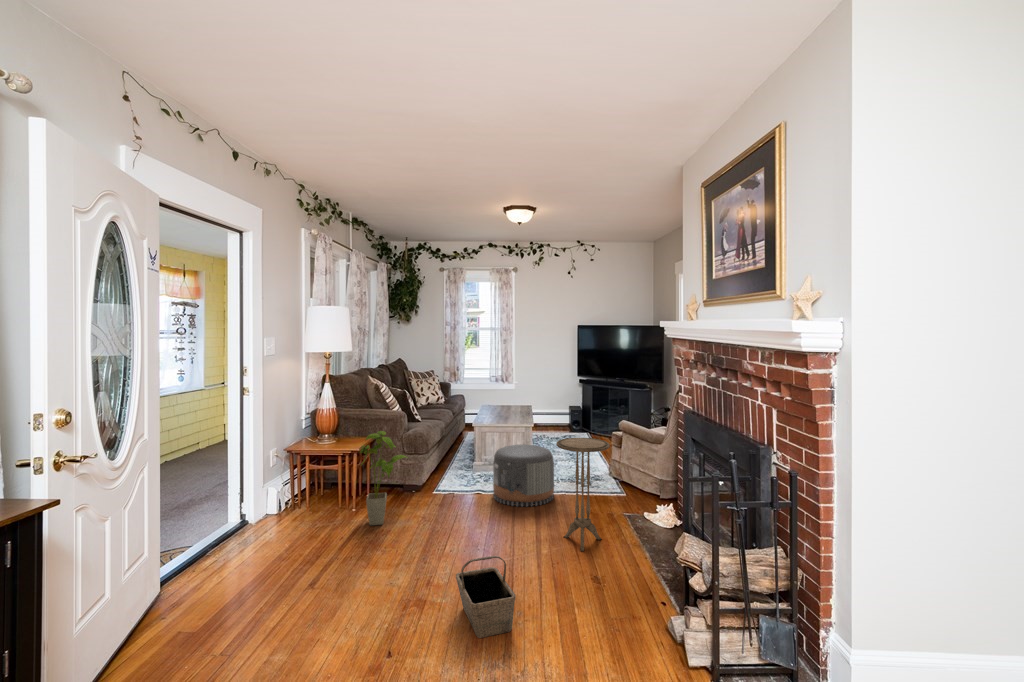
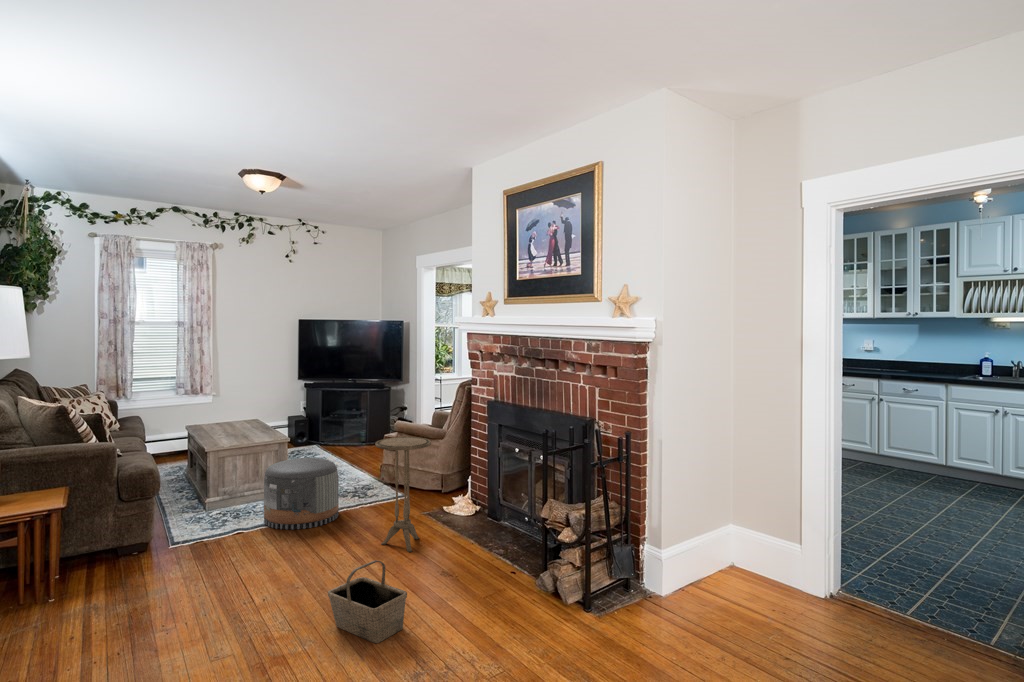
house plant: present [360,431,406,525] -> none [99,458,173,587]

